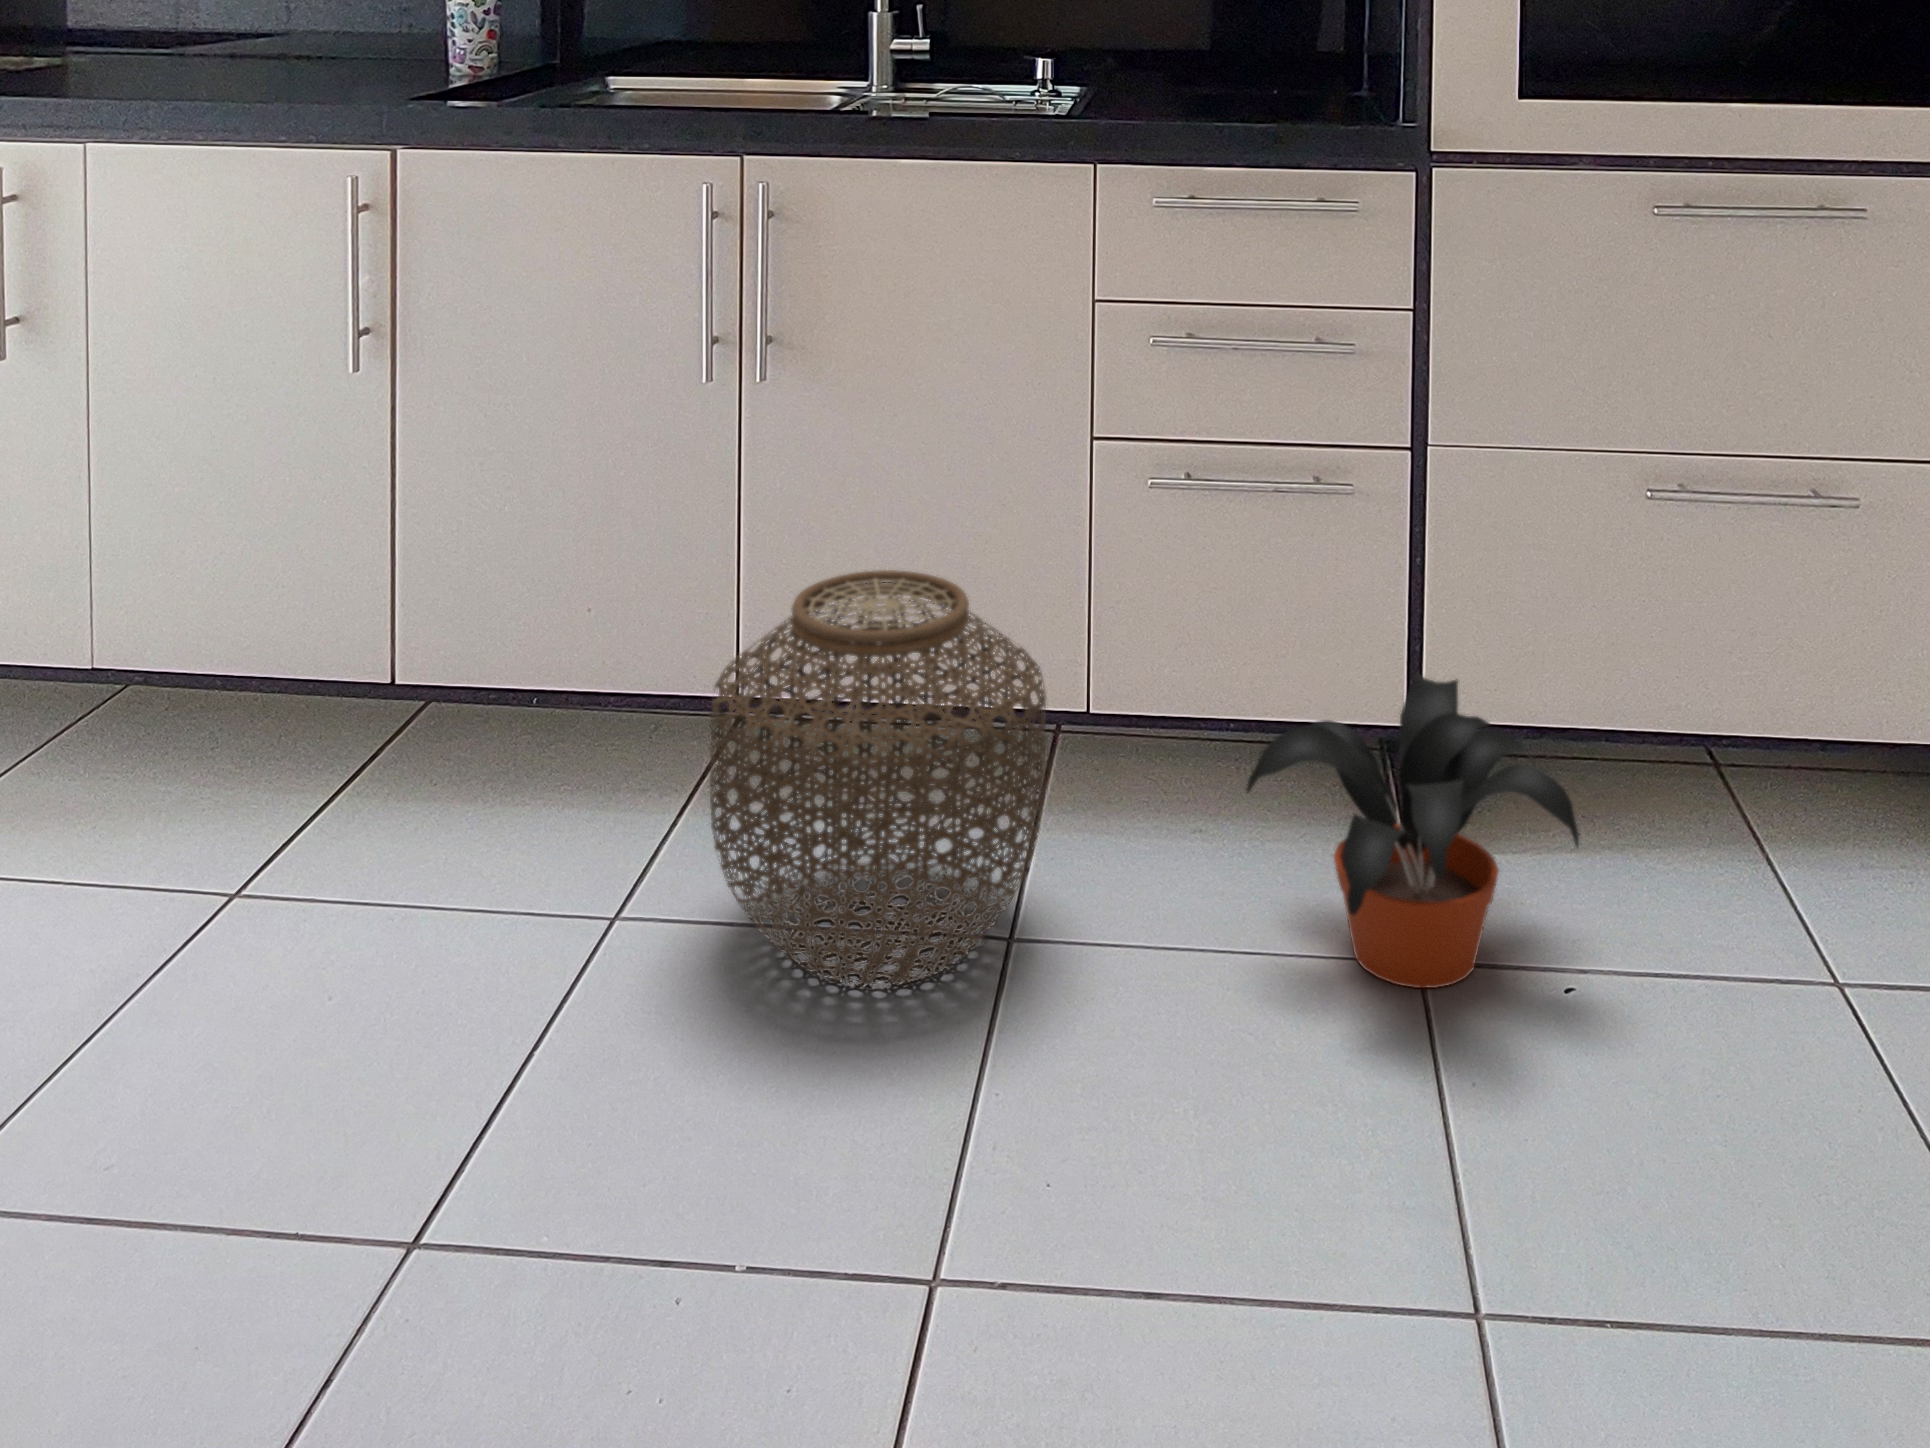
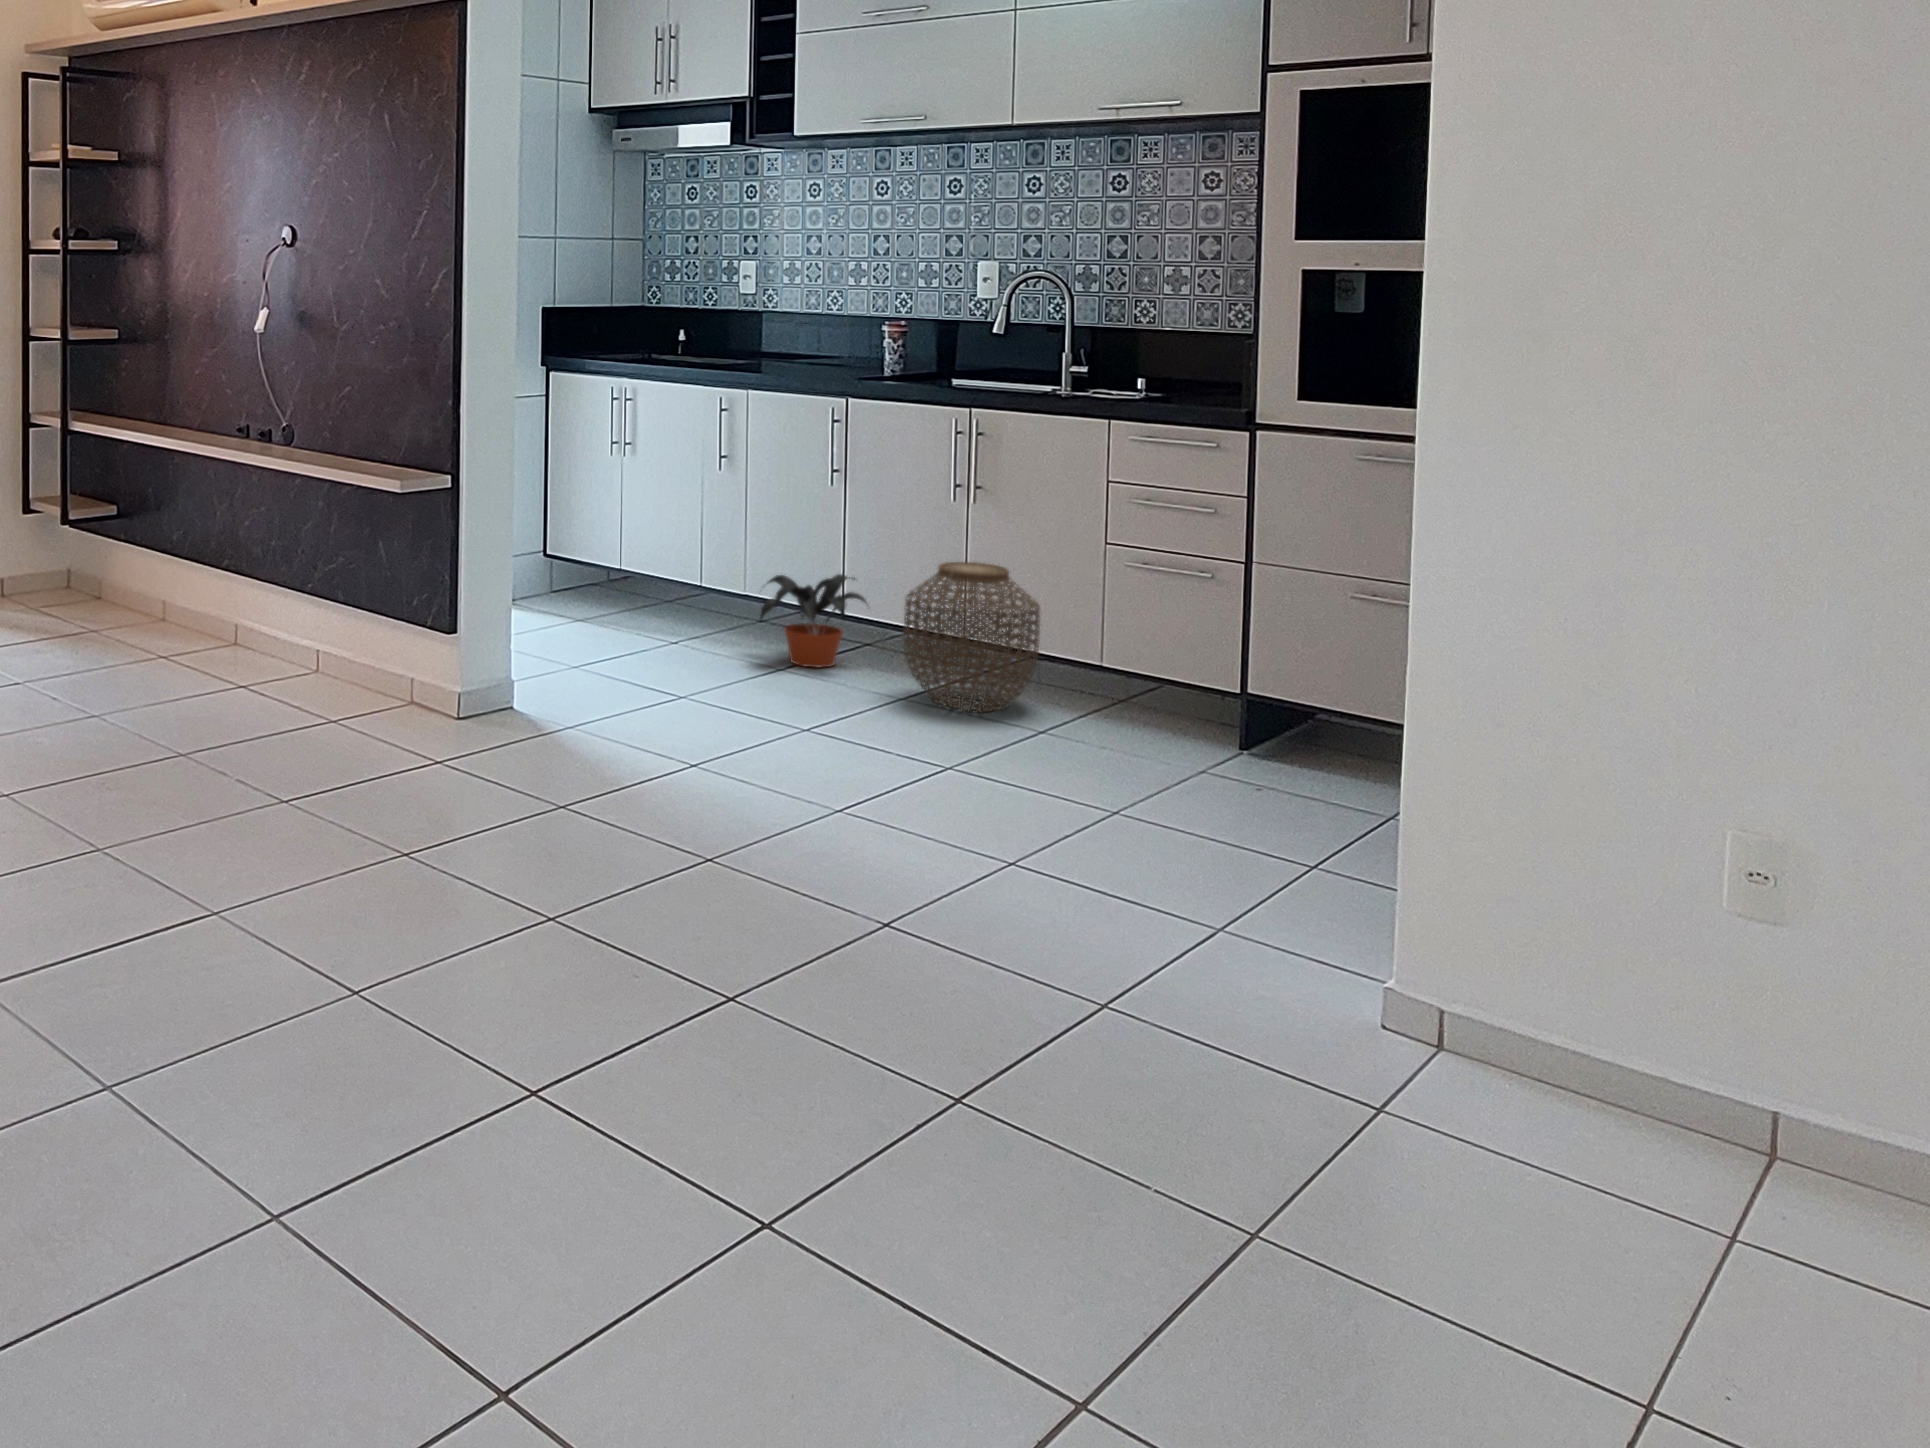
potted plant: present [1246,674,1579,988] -> present [760,574,868,668]

